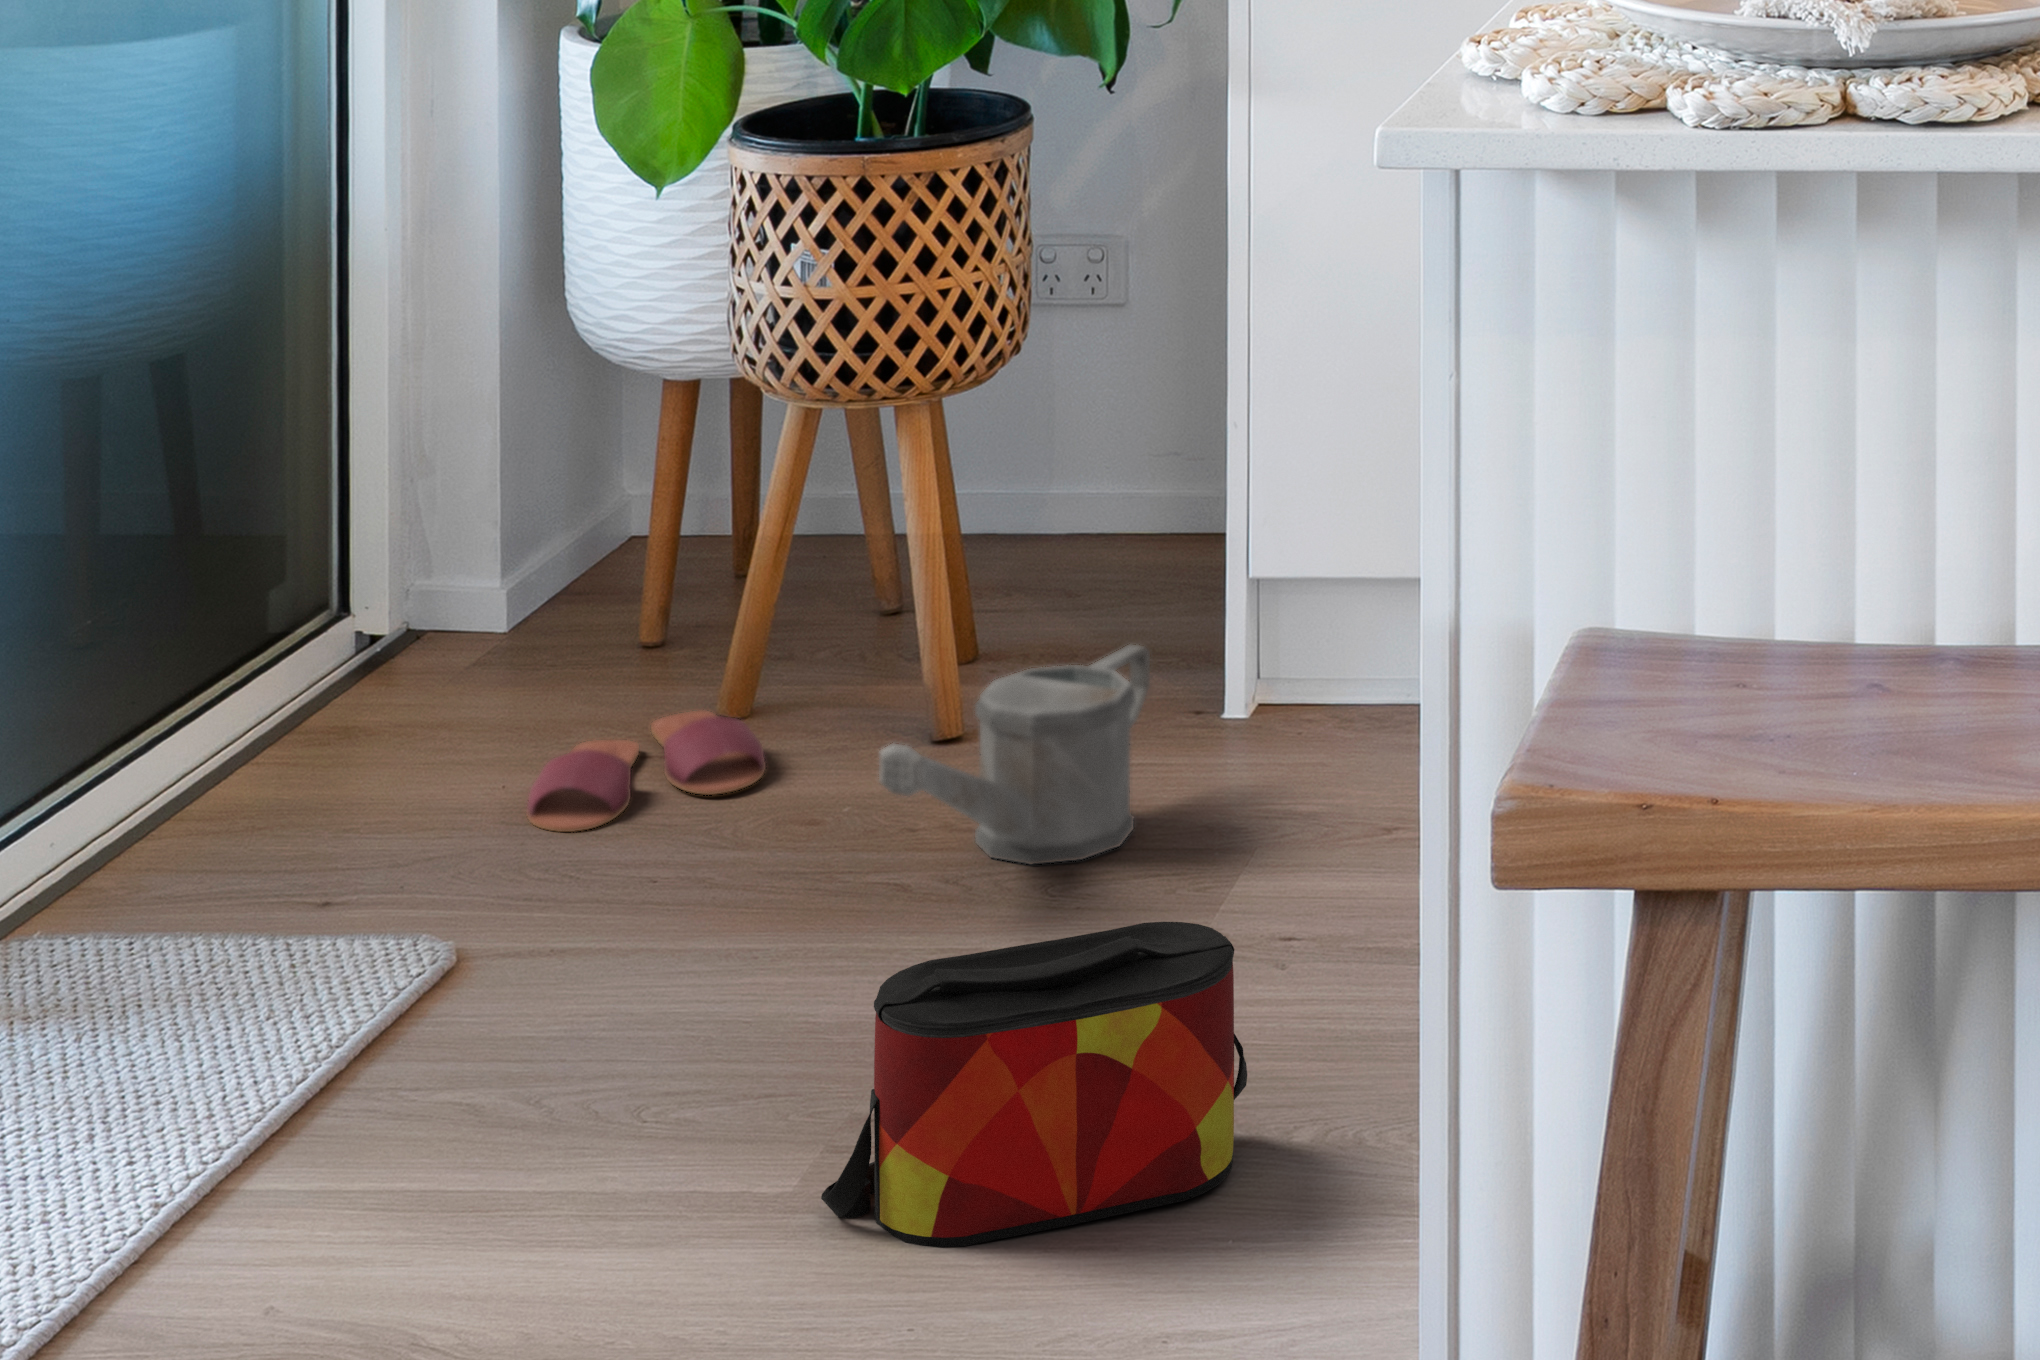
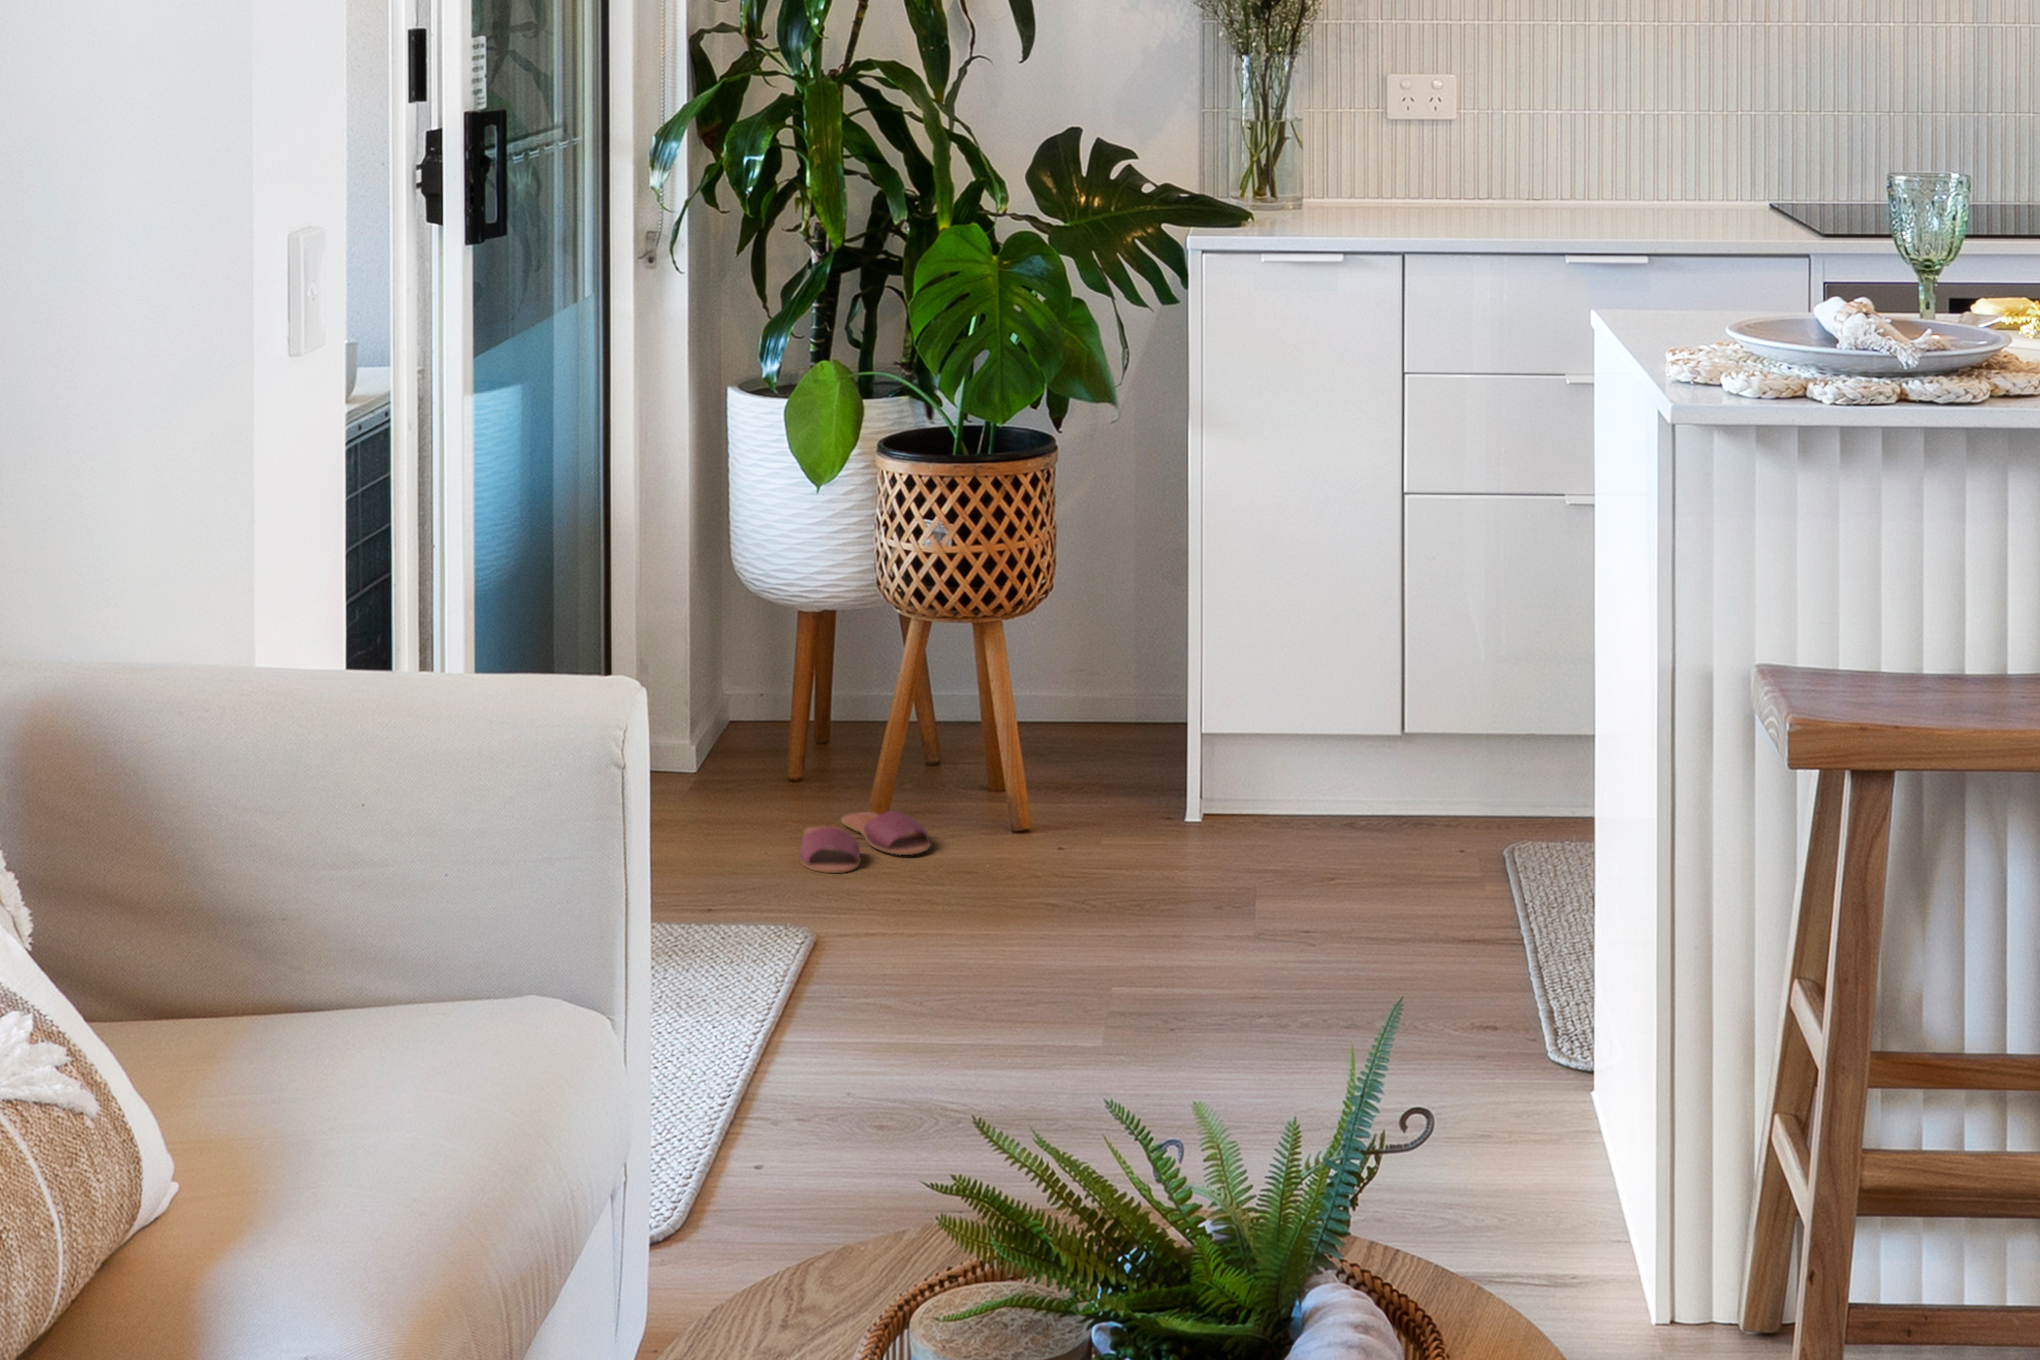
watering can: present [879,644,1150,864] -> none [1058,765,1177,890]
bag: present [821,922,1247,1247] -> none [1140,893,1359,1063]

